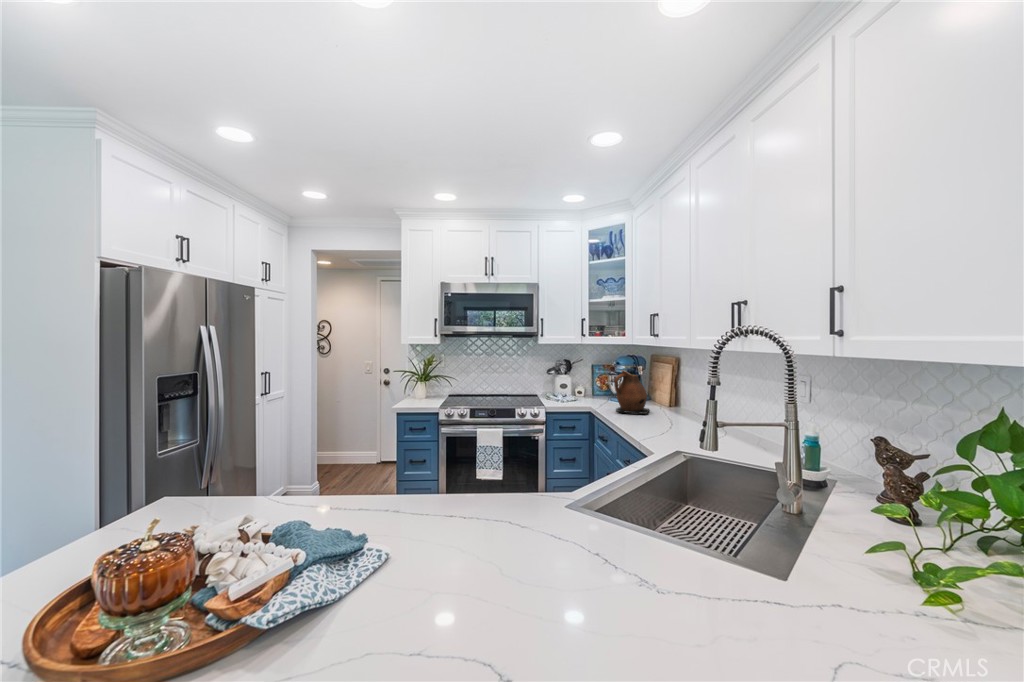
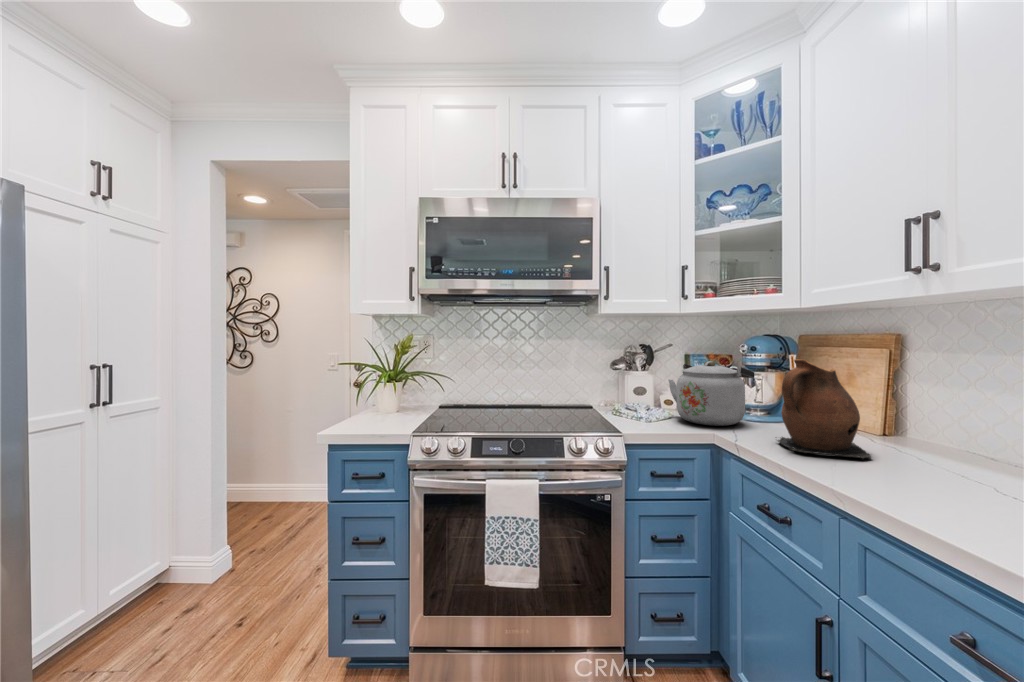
kettle: none [576,370,617,403] -> present [668,361,755,426]

